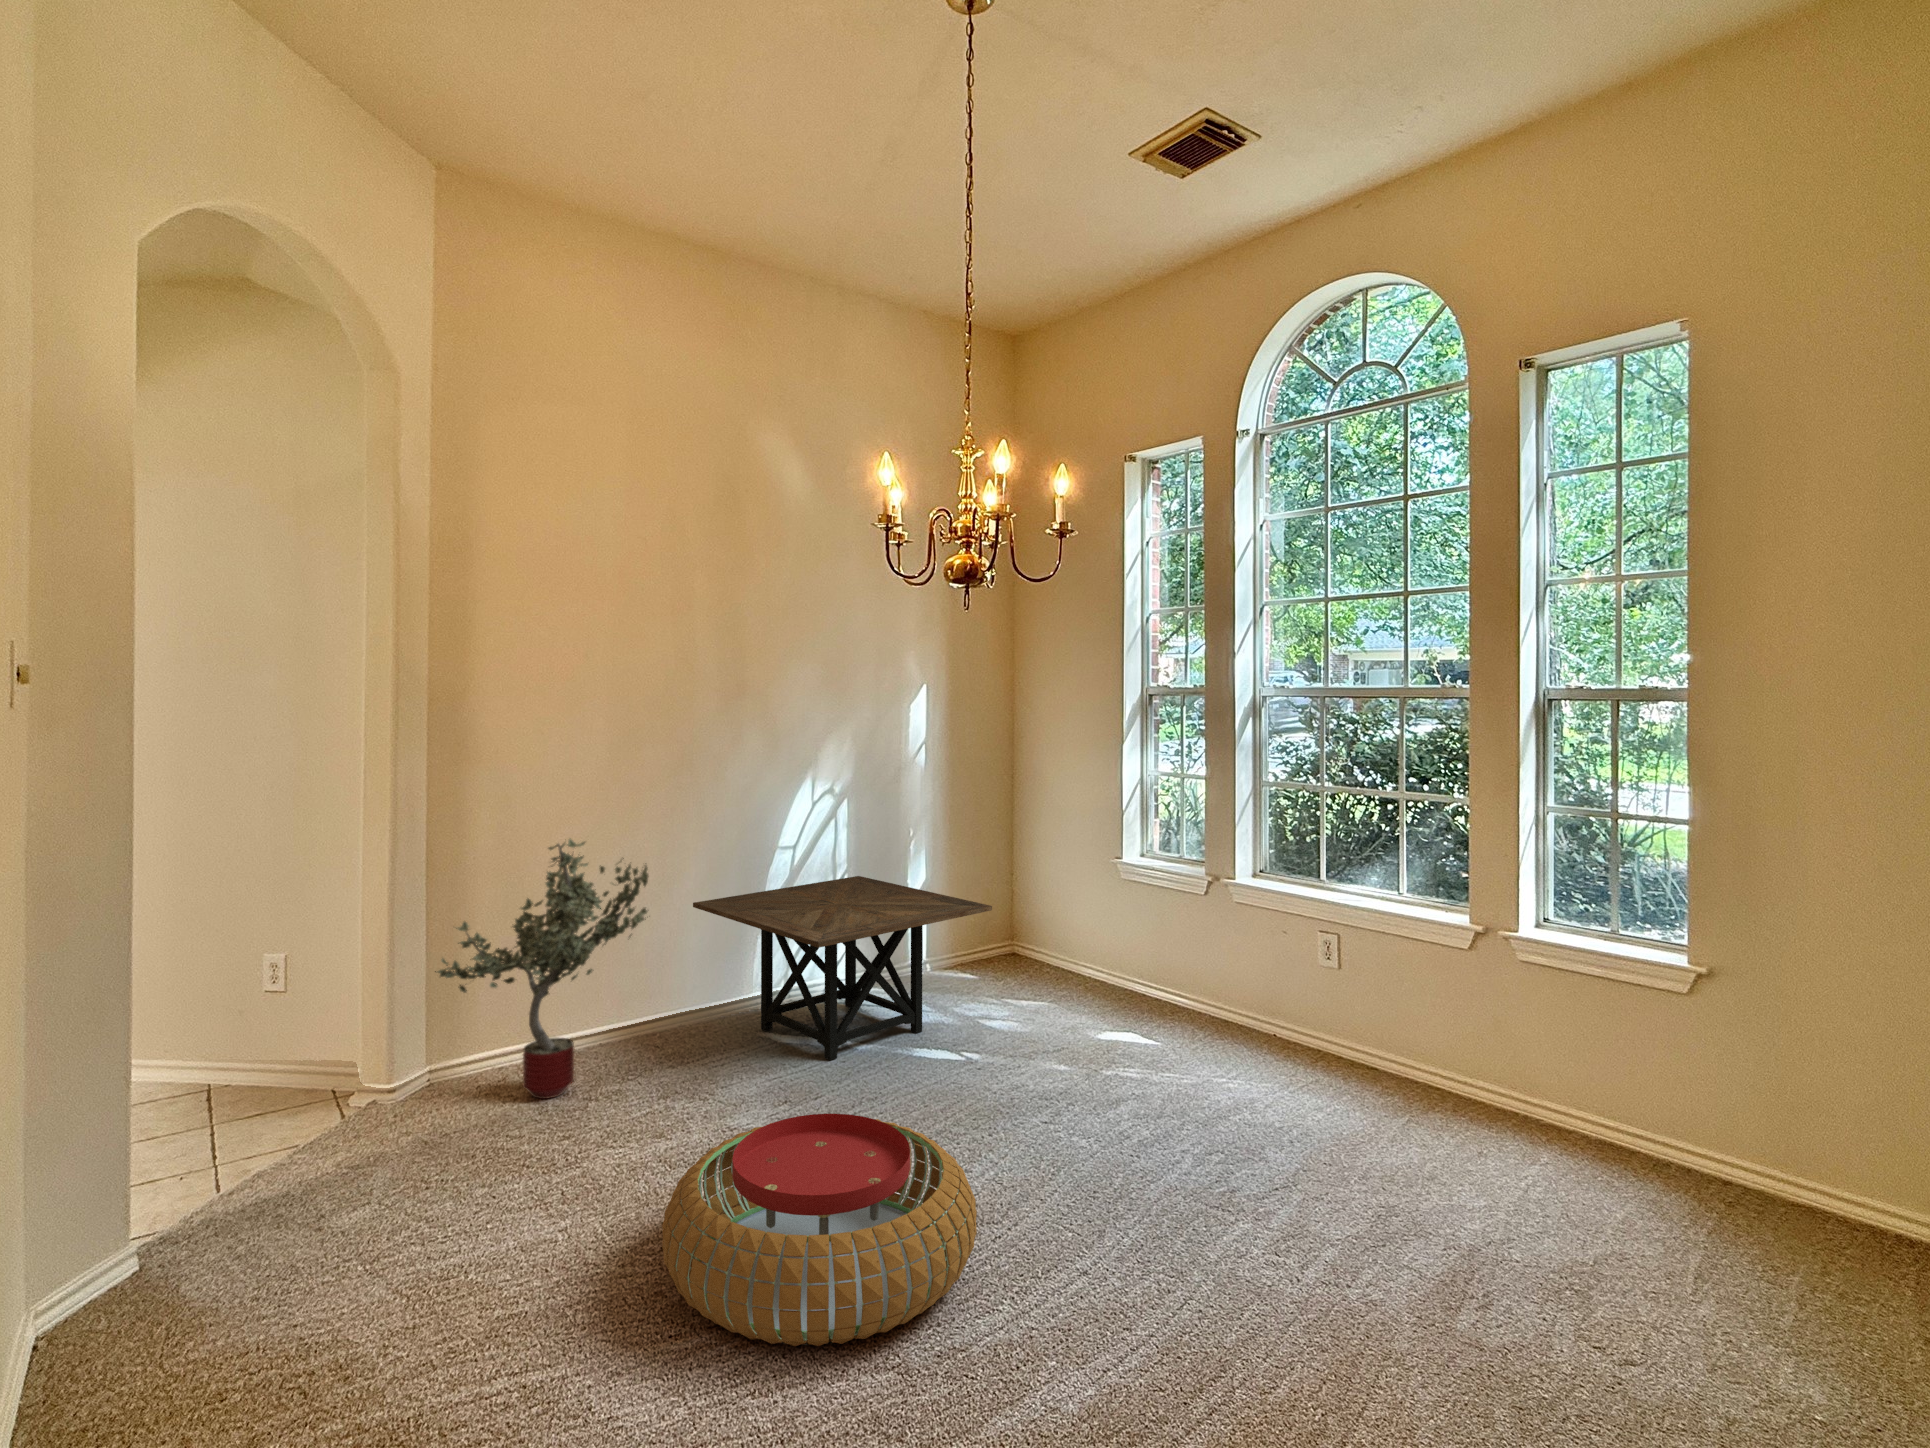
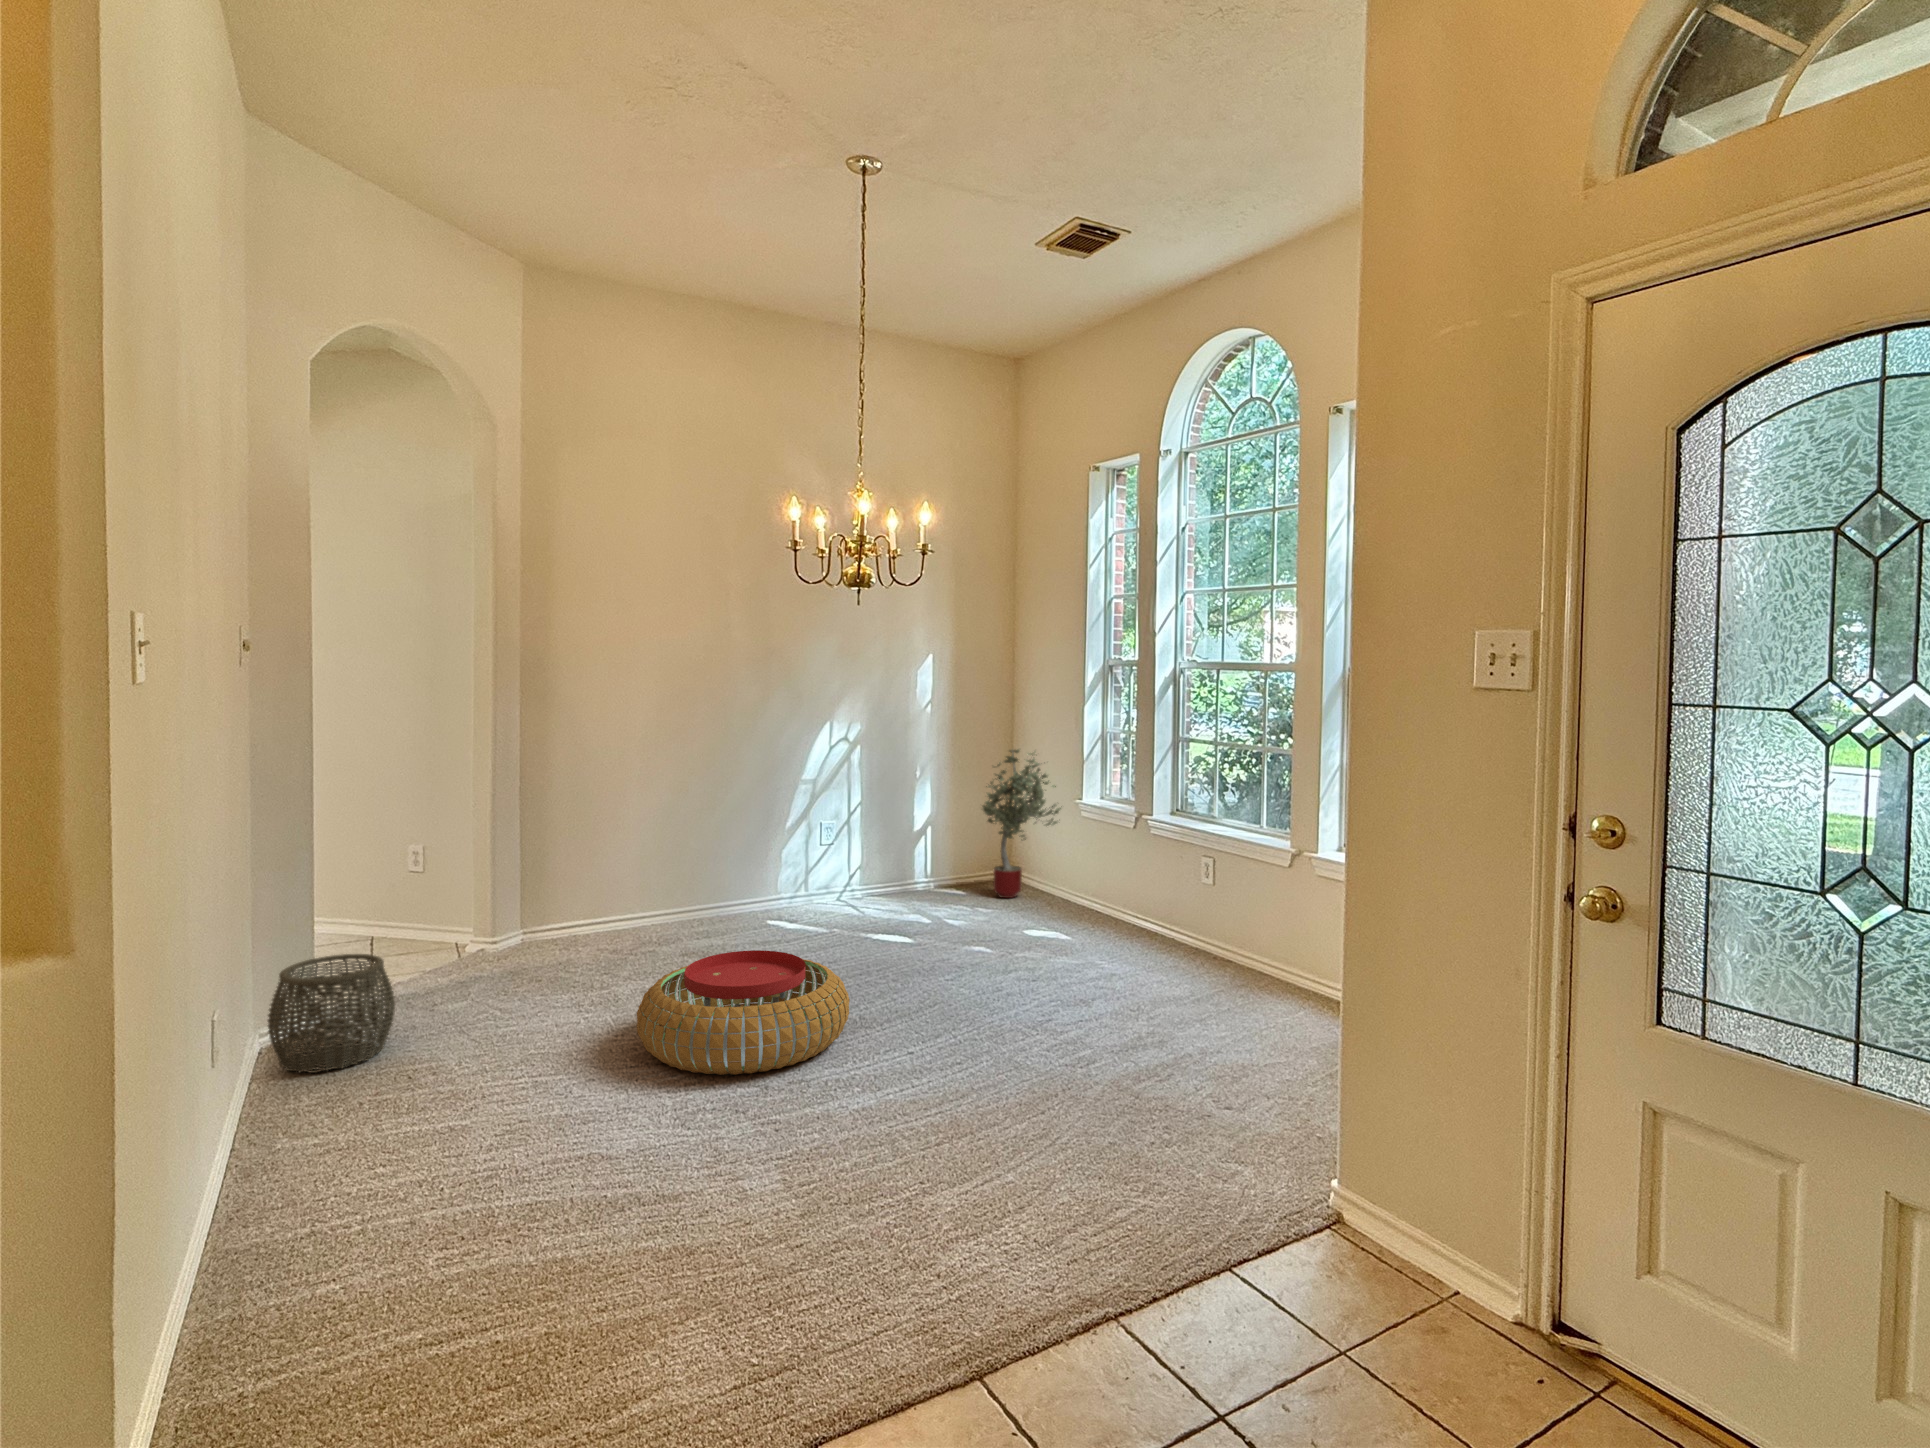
potted tree: present [435,839,649,1099] -> present [982,749,1061,898]
side table: present [693,876,992,1060] -> none [725,807,951,939]
woven basket: none [47,1165,269,1395] -> present [268,954,395,1073]

